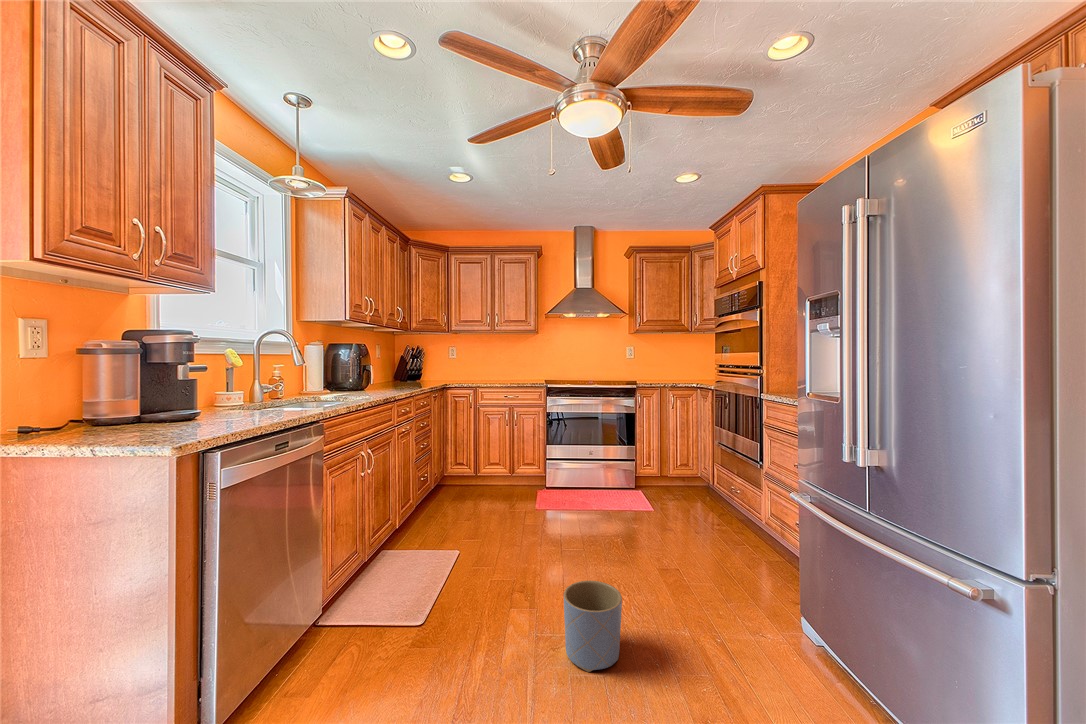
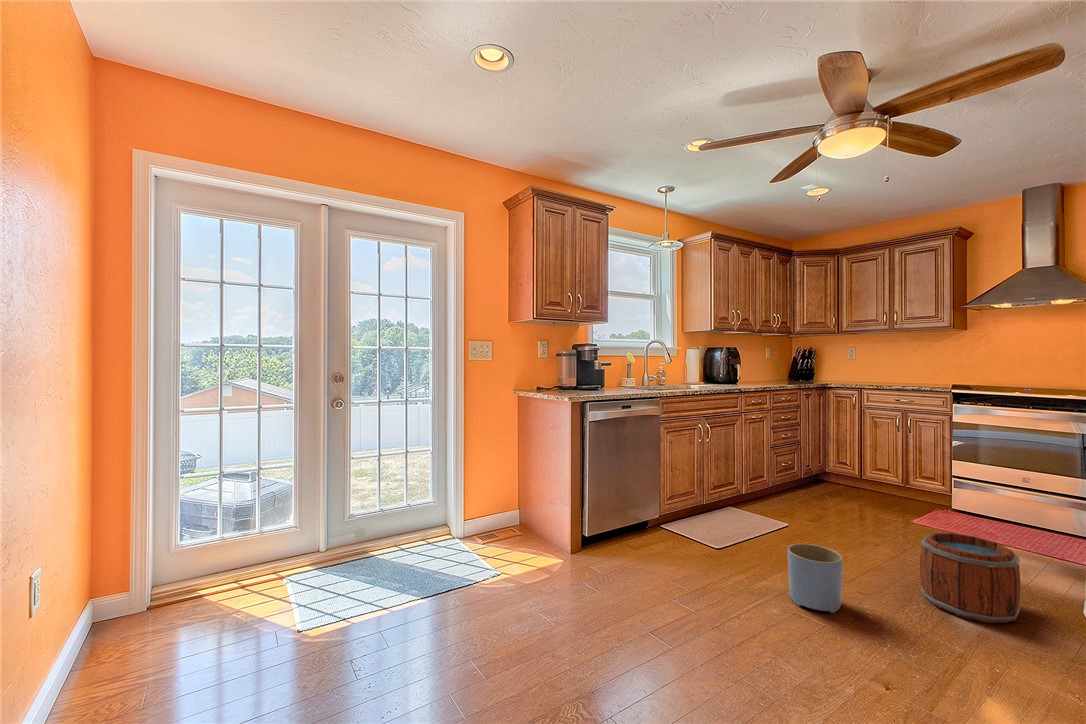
bucket: none [622,515,691,596] -> present [920,533,1020,623]

